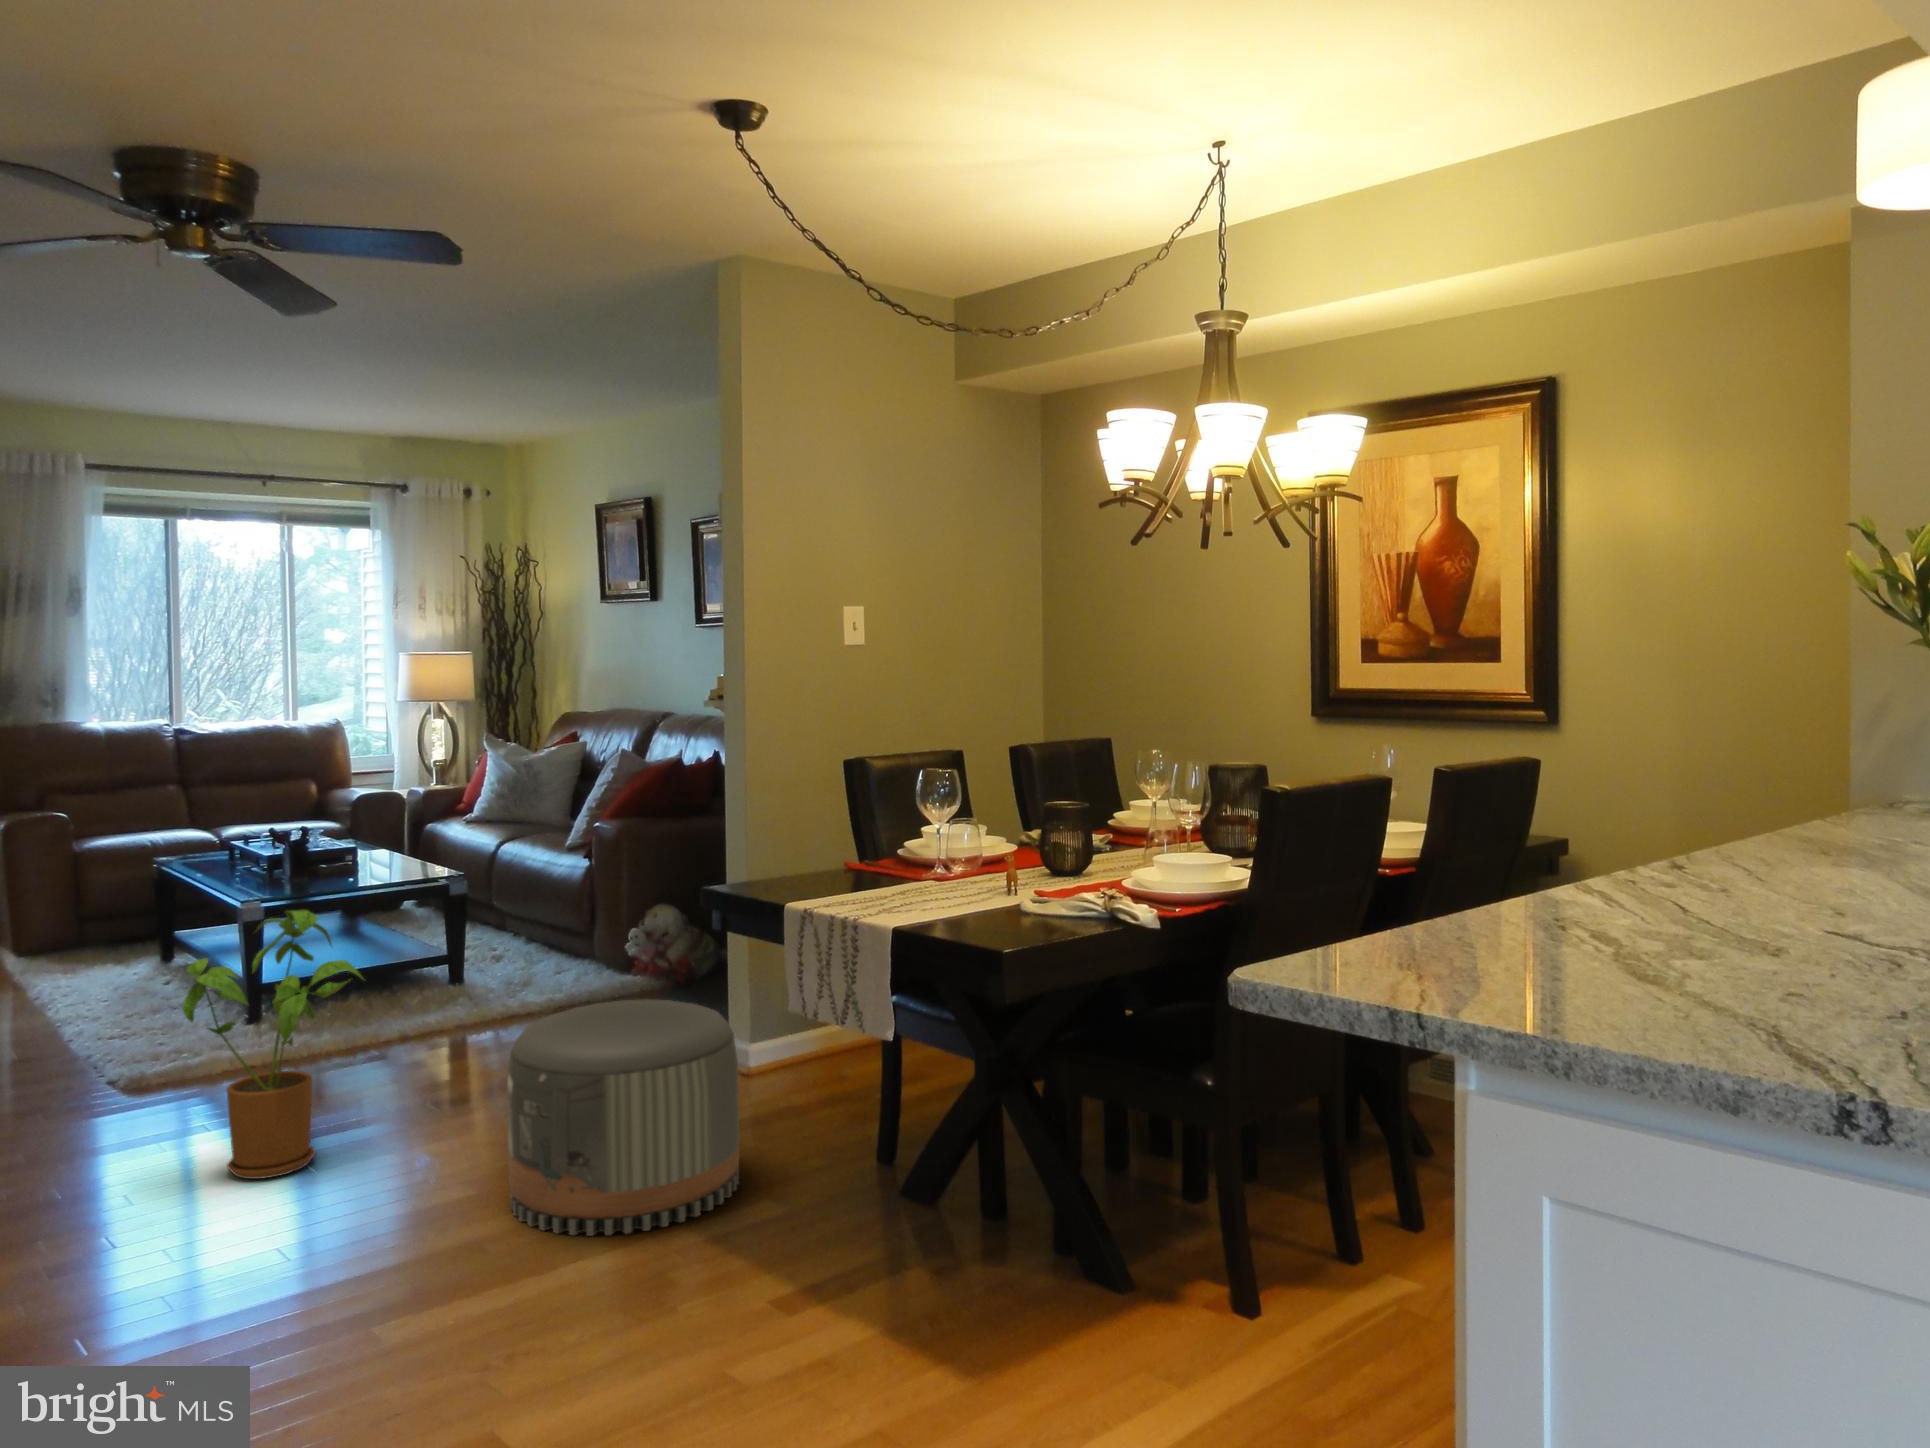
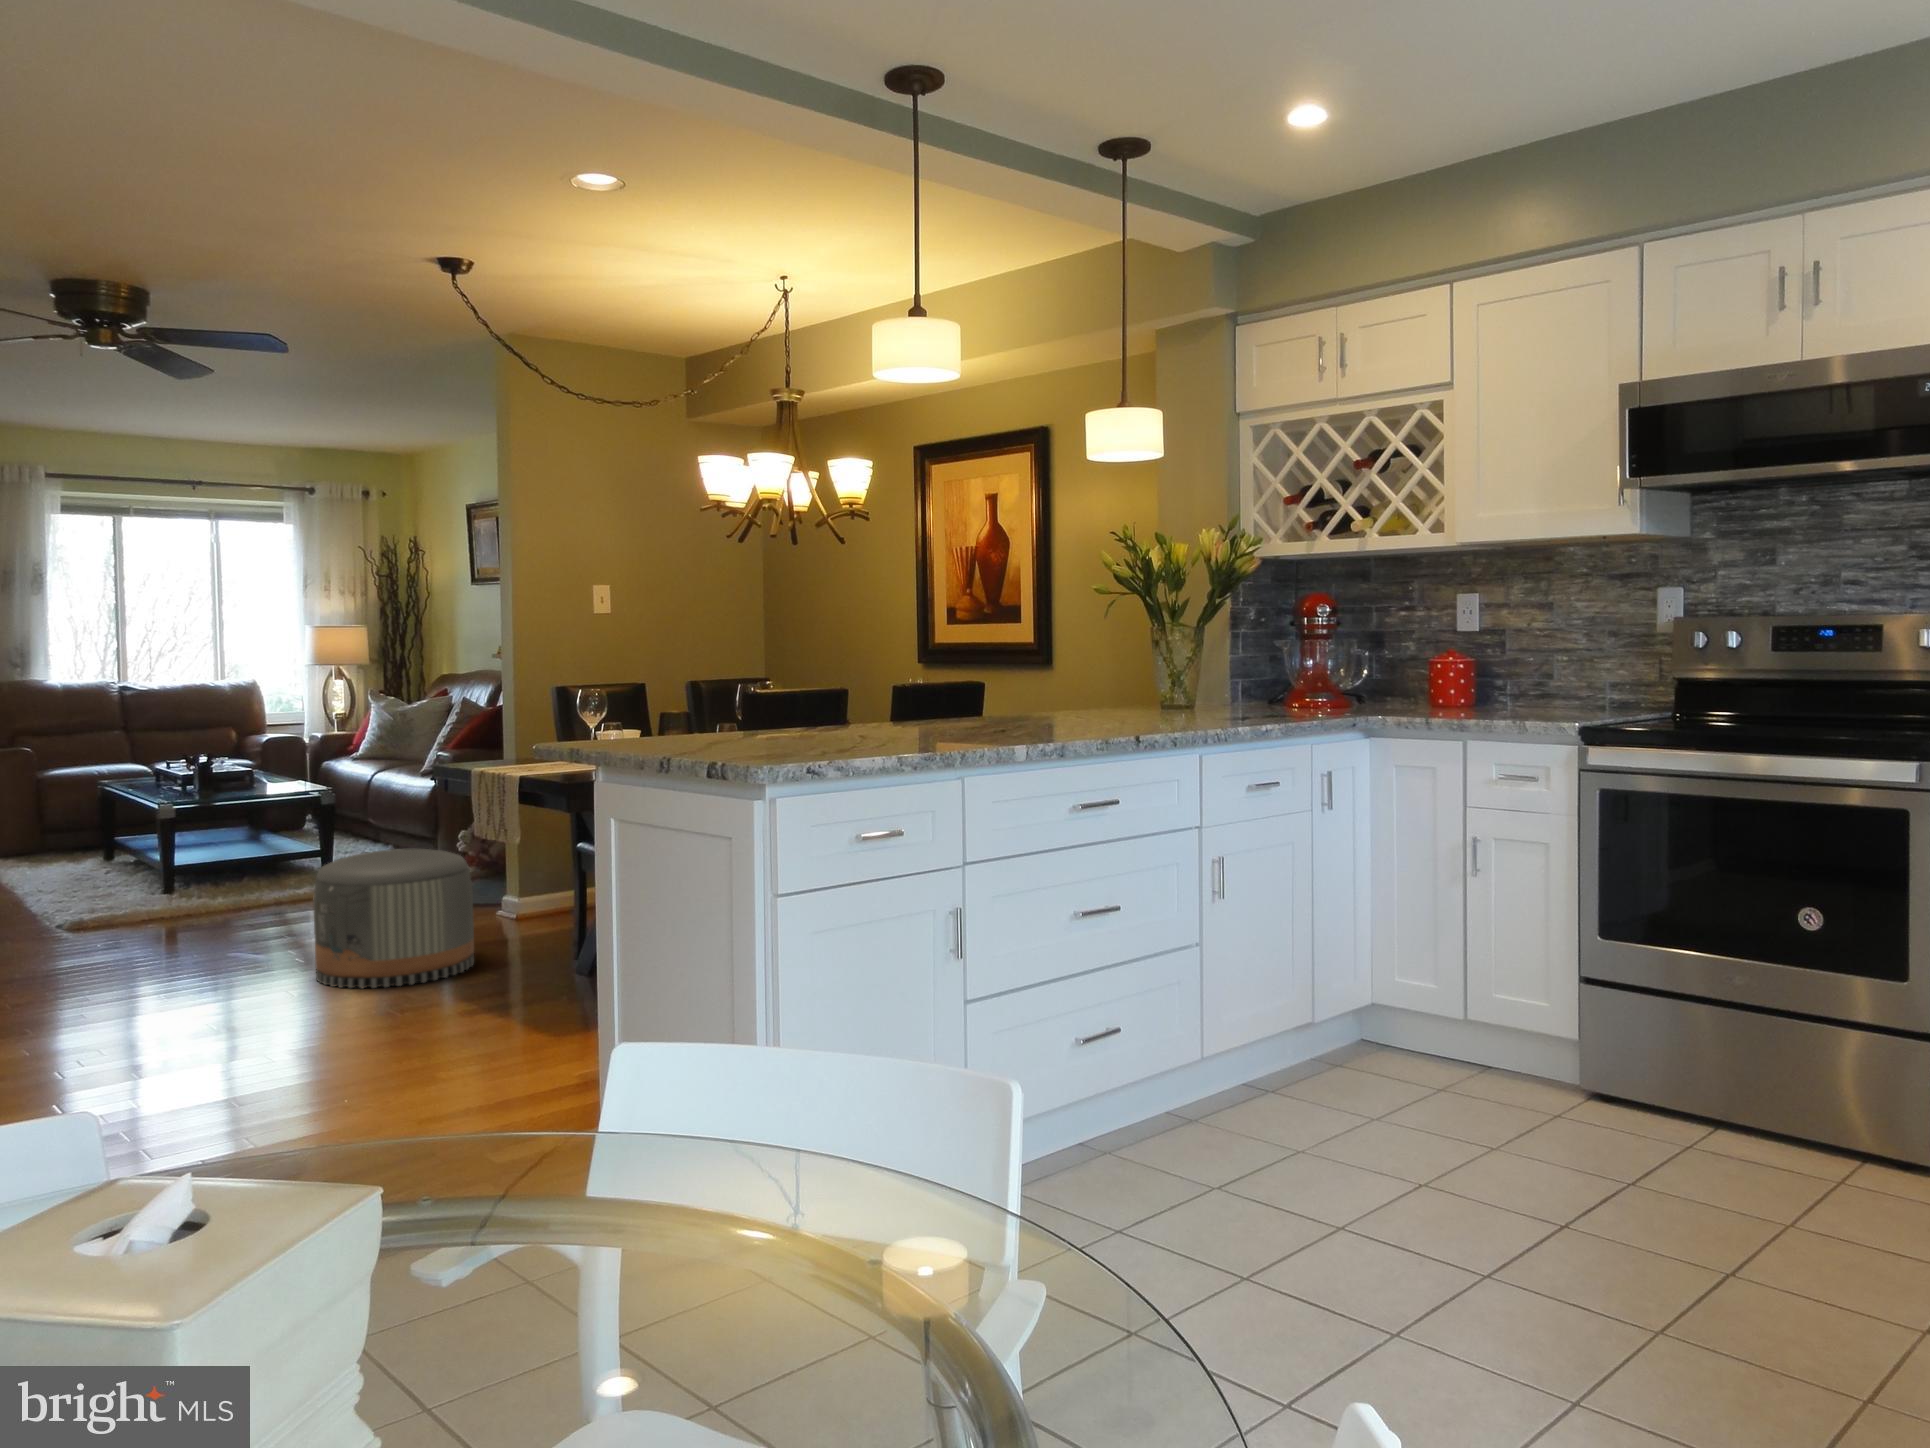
house plant: present [182,910,363,1179] -> none [101,792,227,967]

